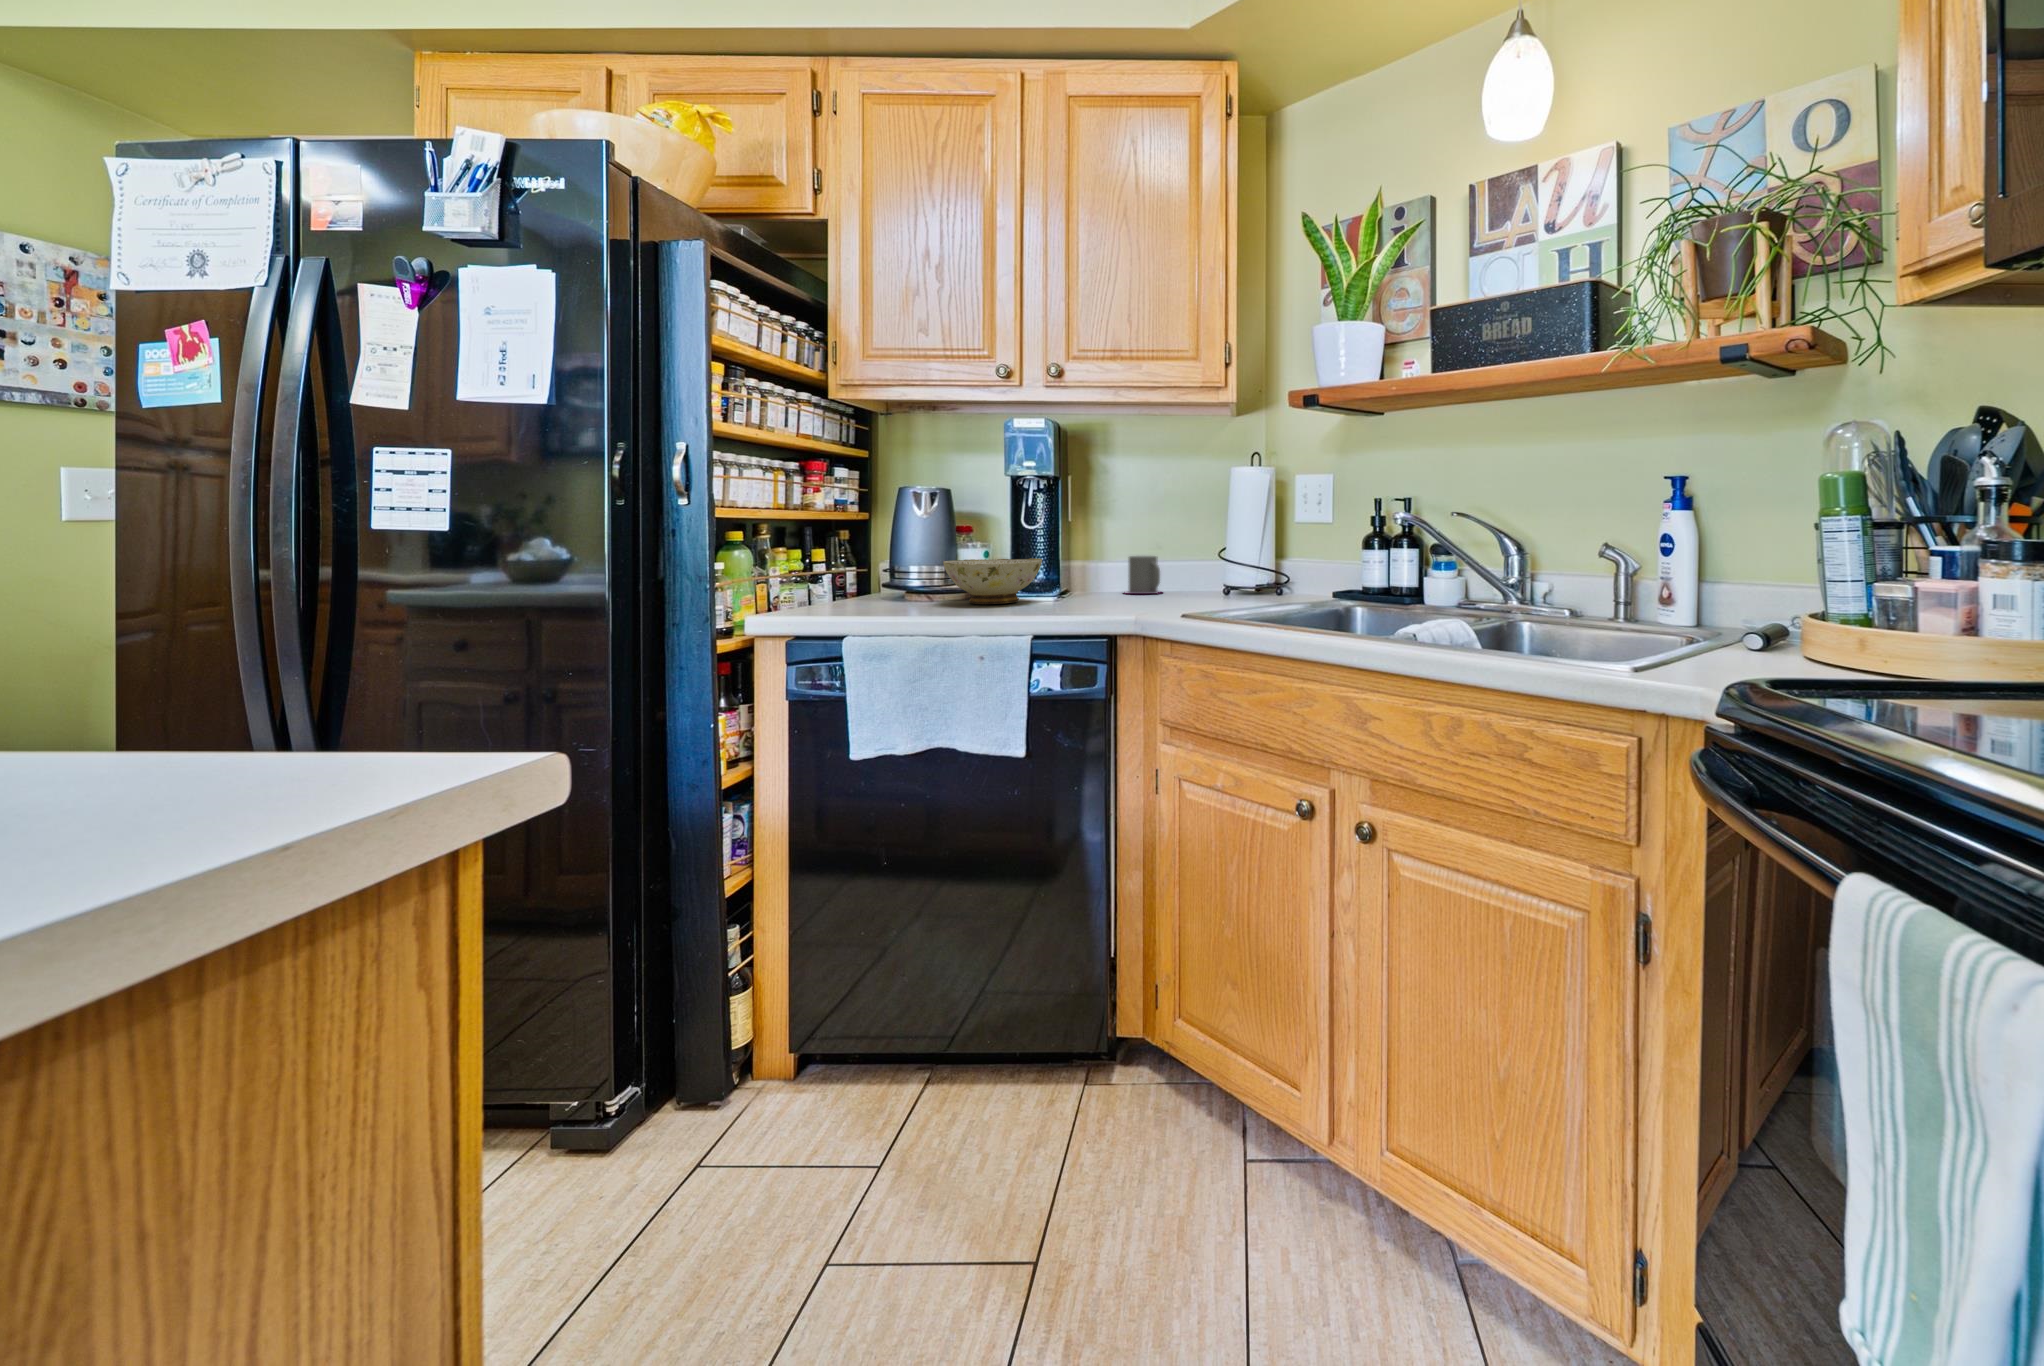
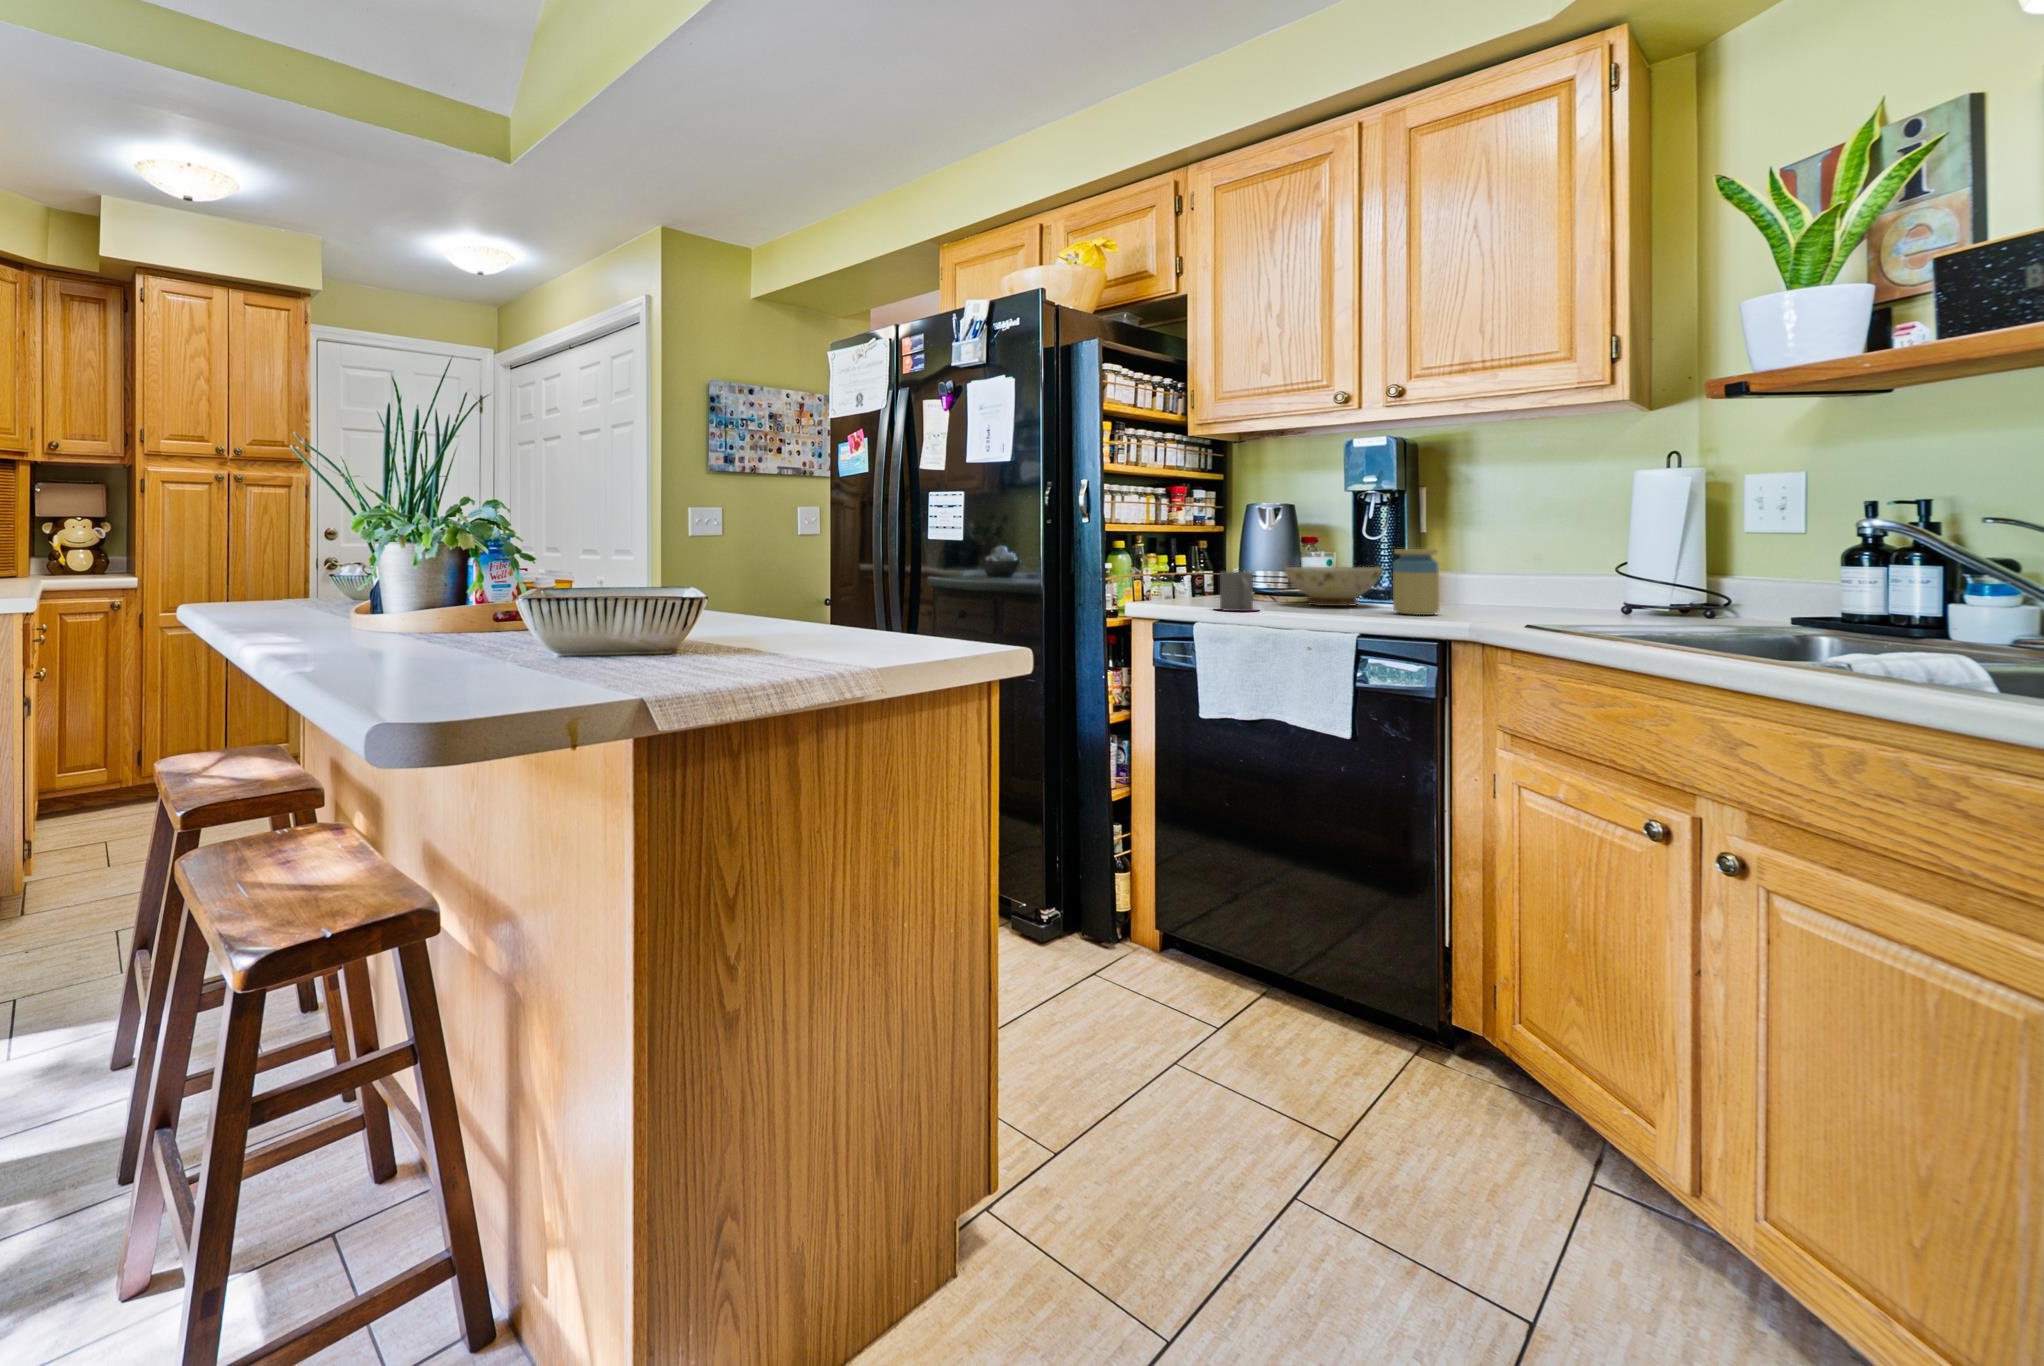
jar: none [1058,539,1099,609] -> present [1393,549,1439,615]
mug: present [1128,556,1160,594] -> present [1218,572,1255,611]

